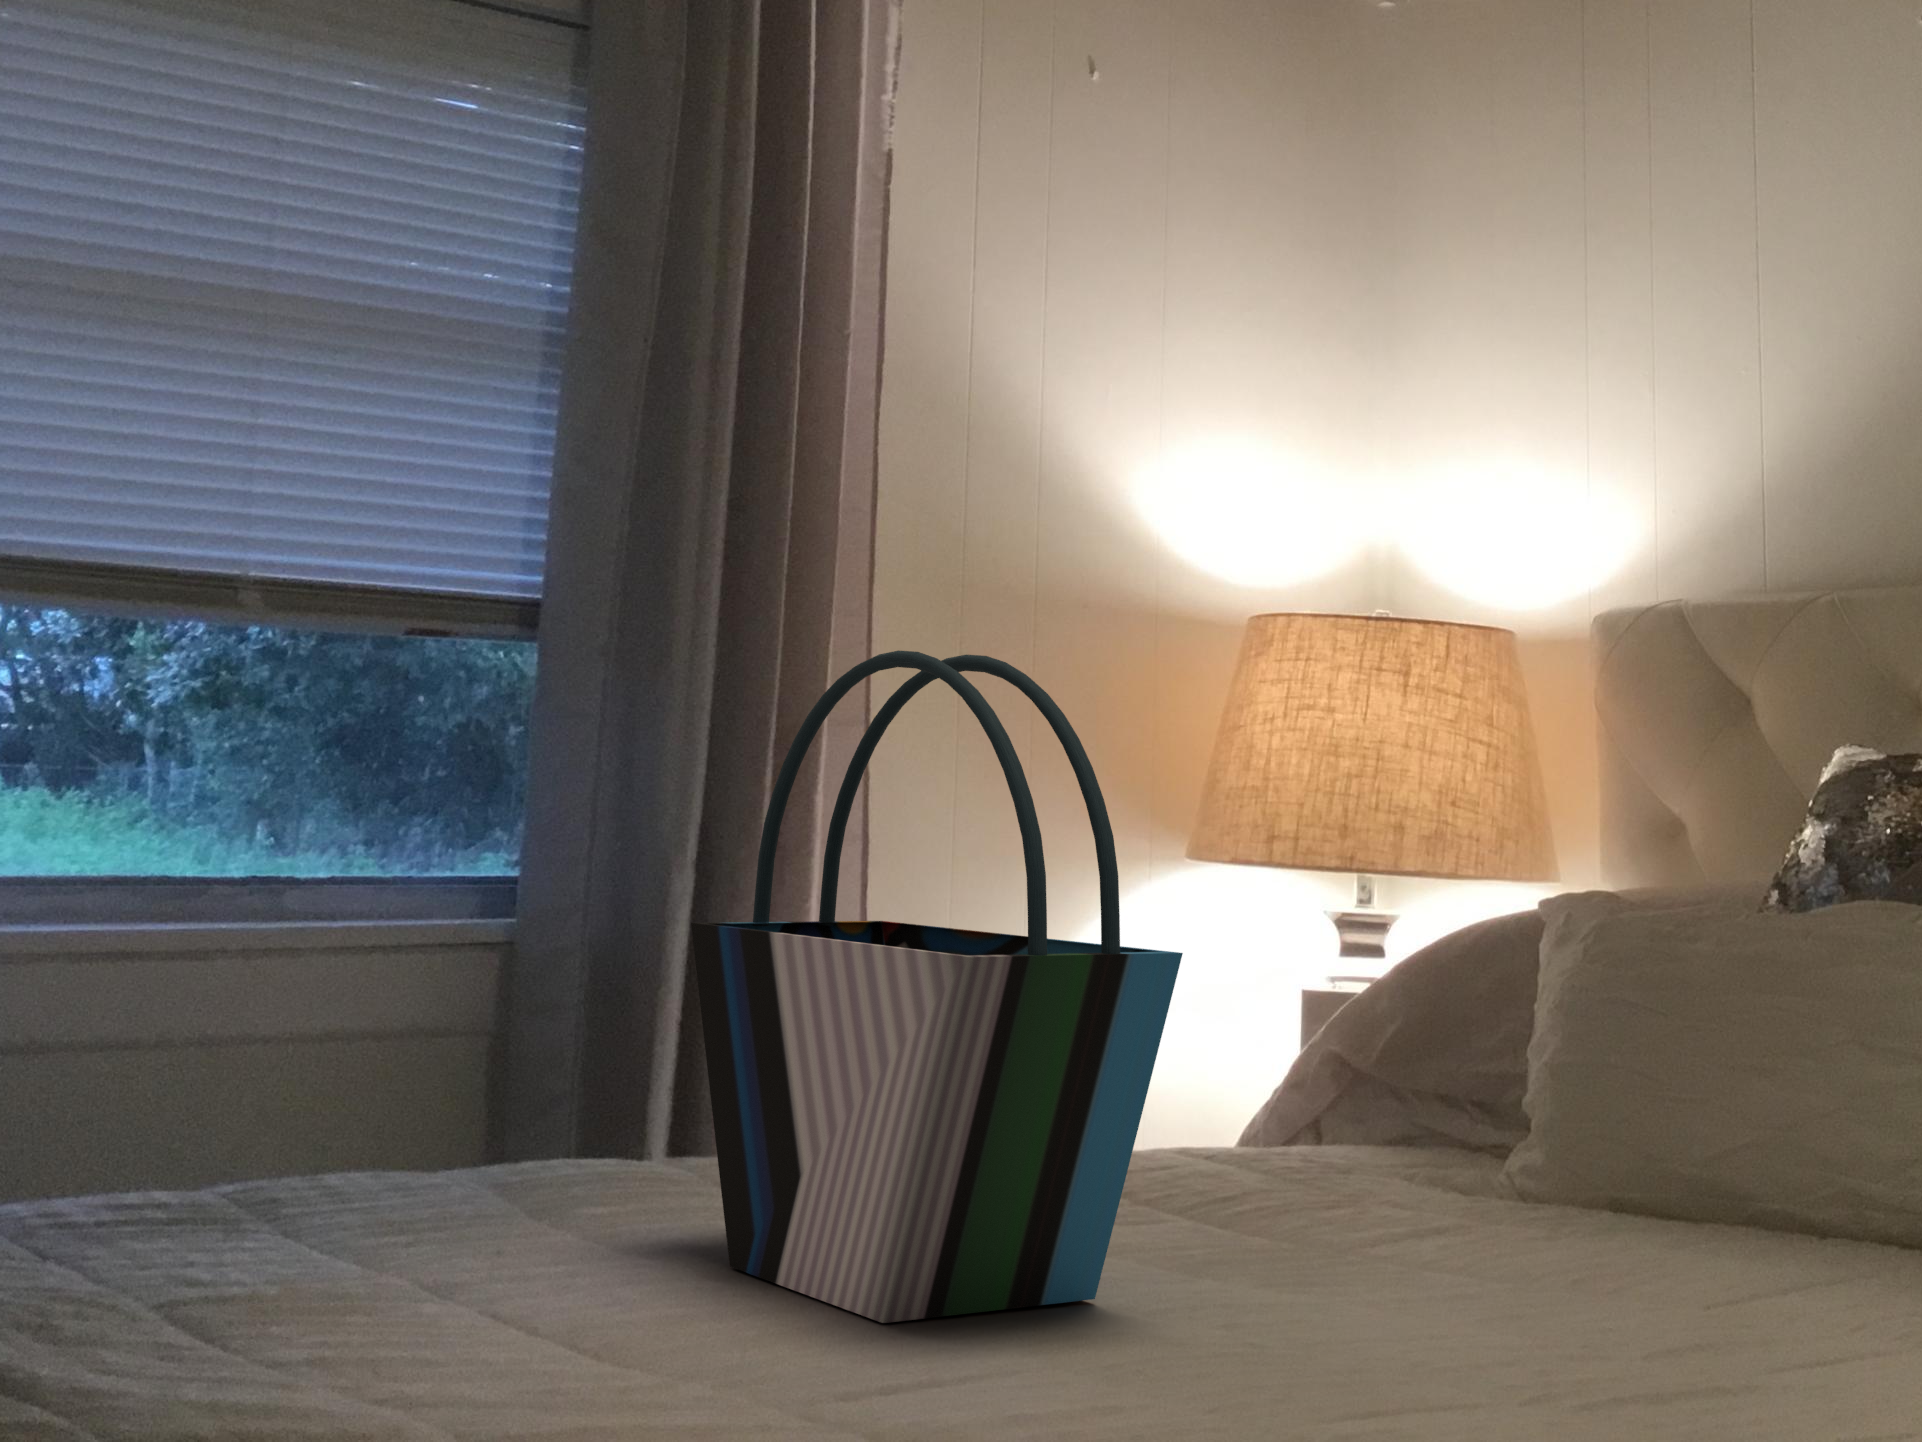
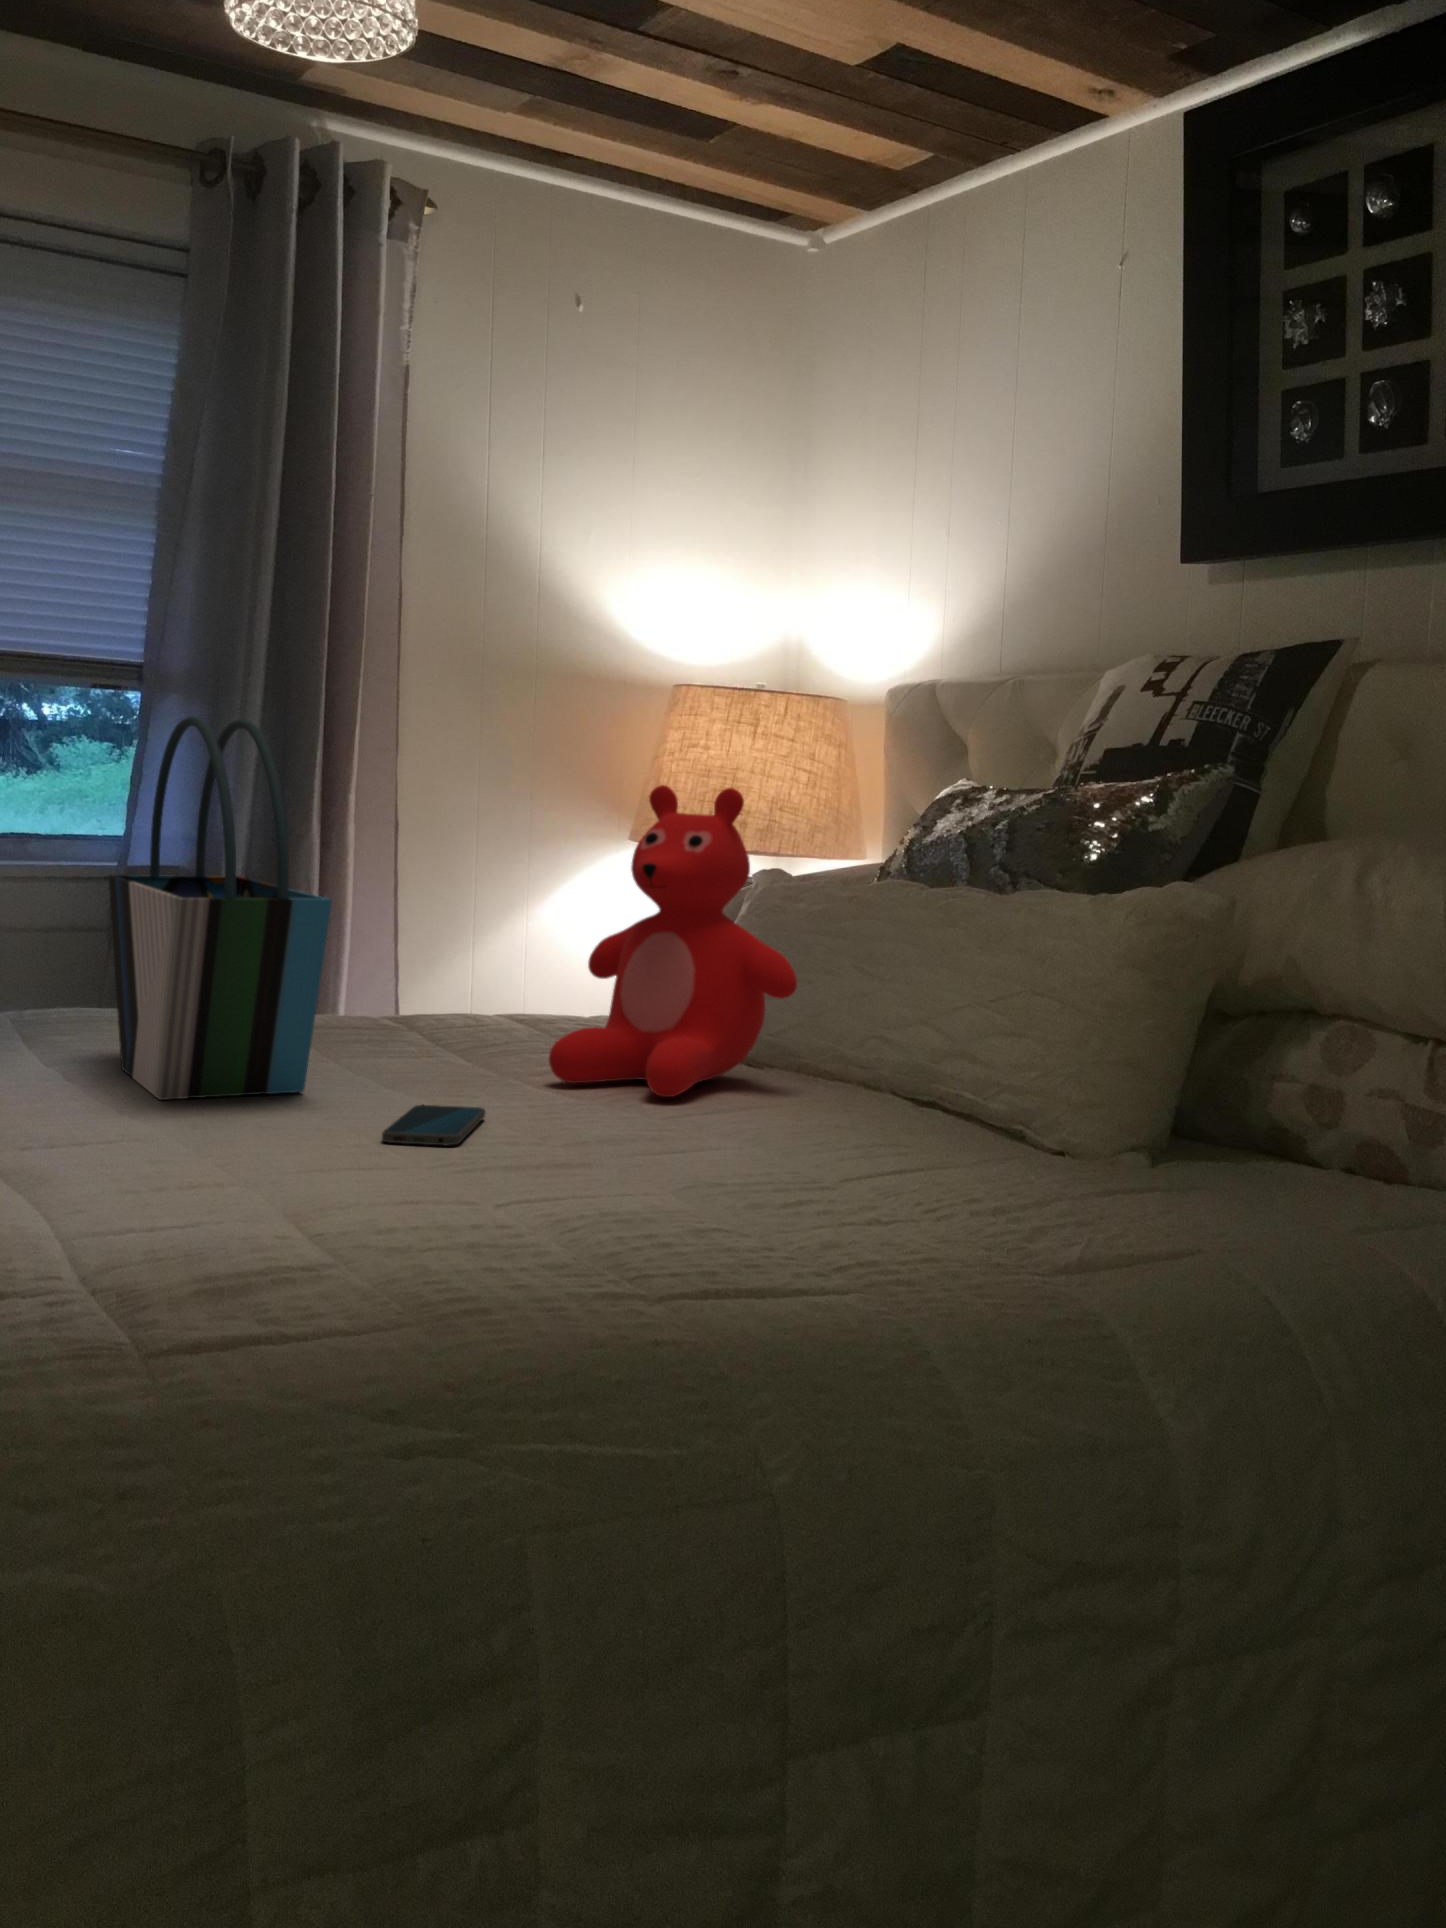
teddy bear: none [1443,756,1838,1288] -> present [549,785,797,1097]
smartphone: none [1336,1316,1505,1392] -> present [382,1105,485,1145]

